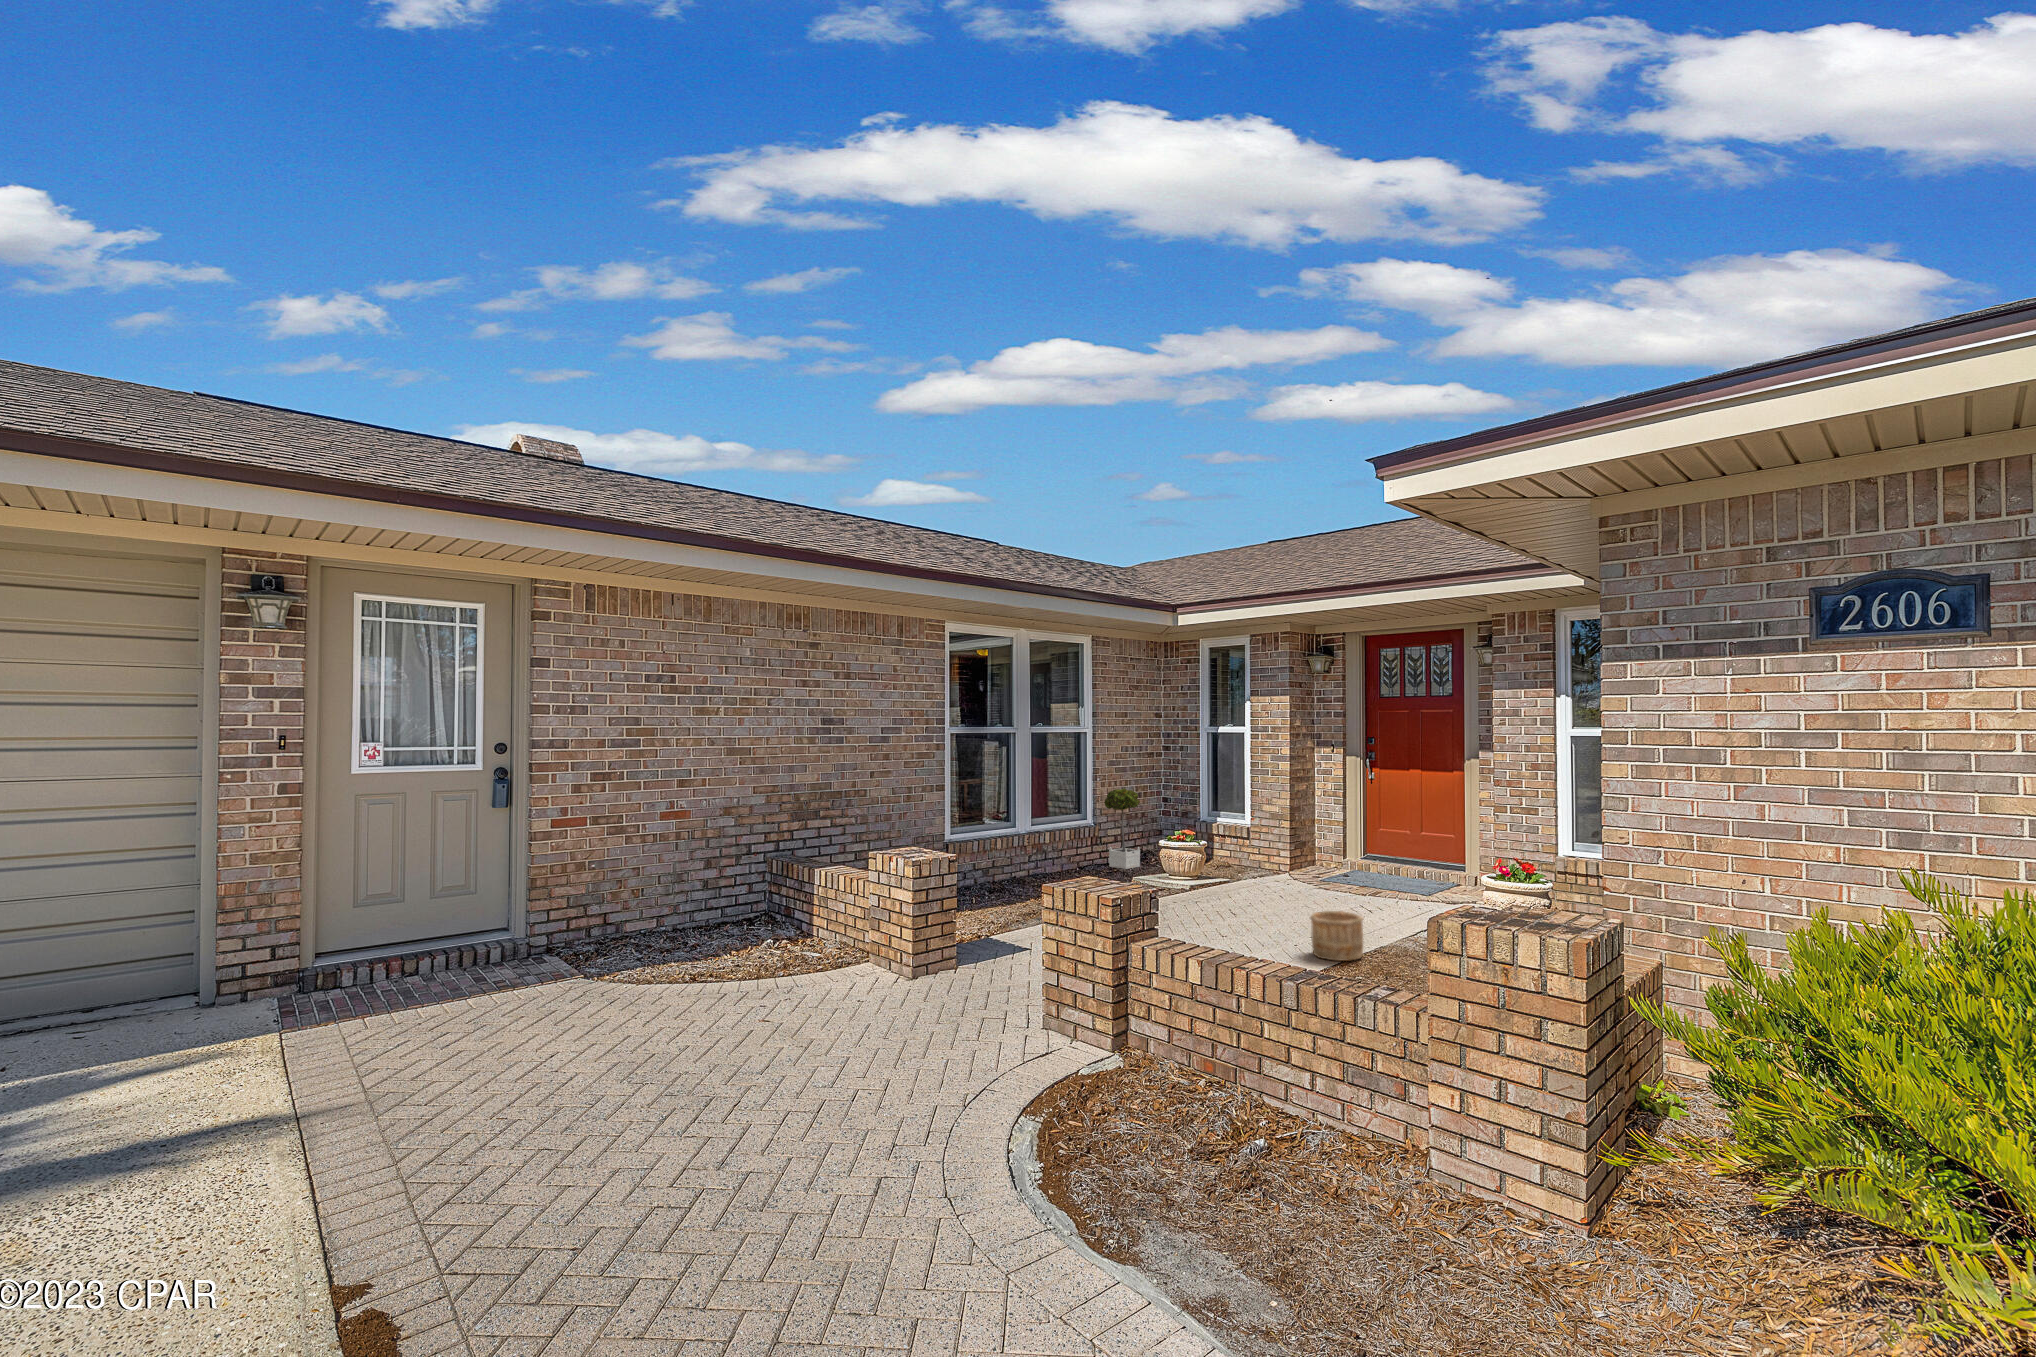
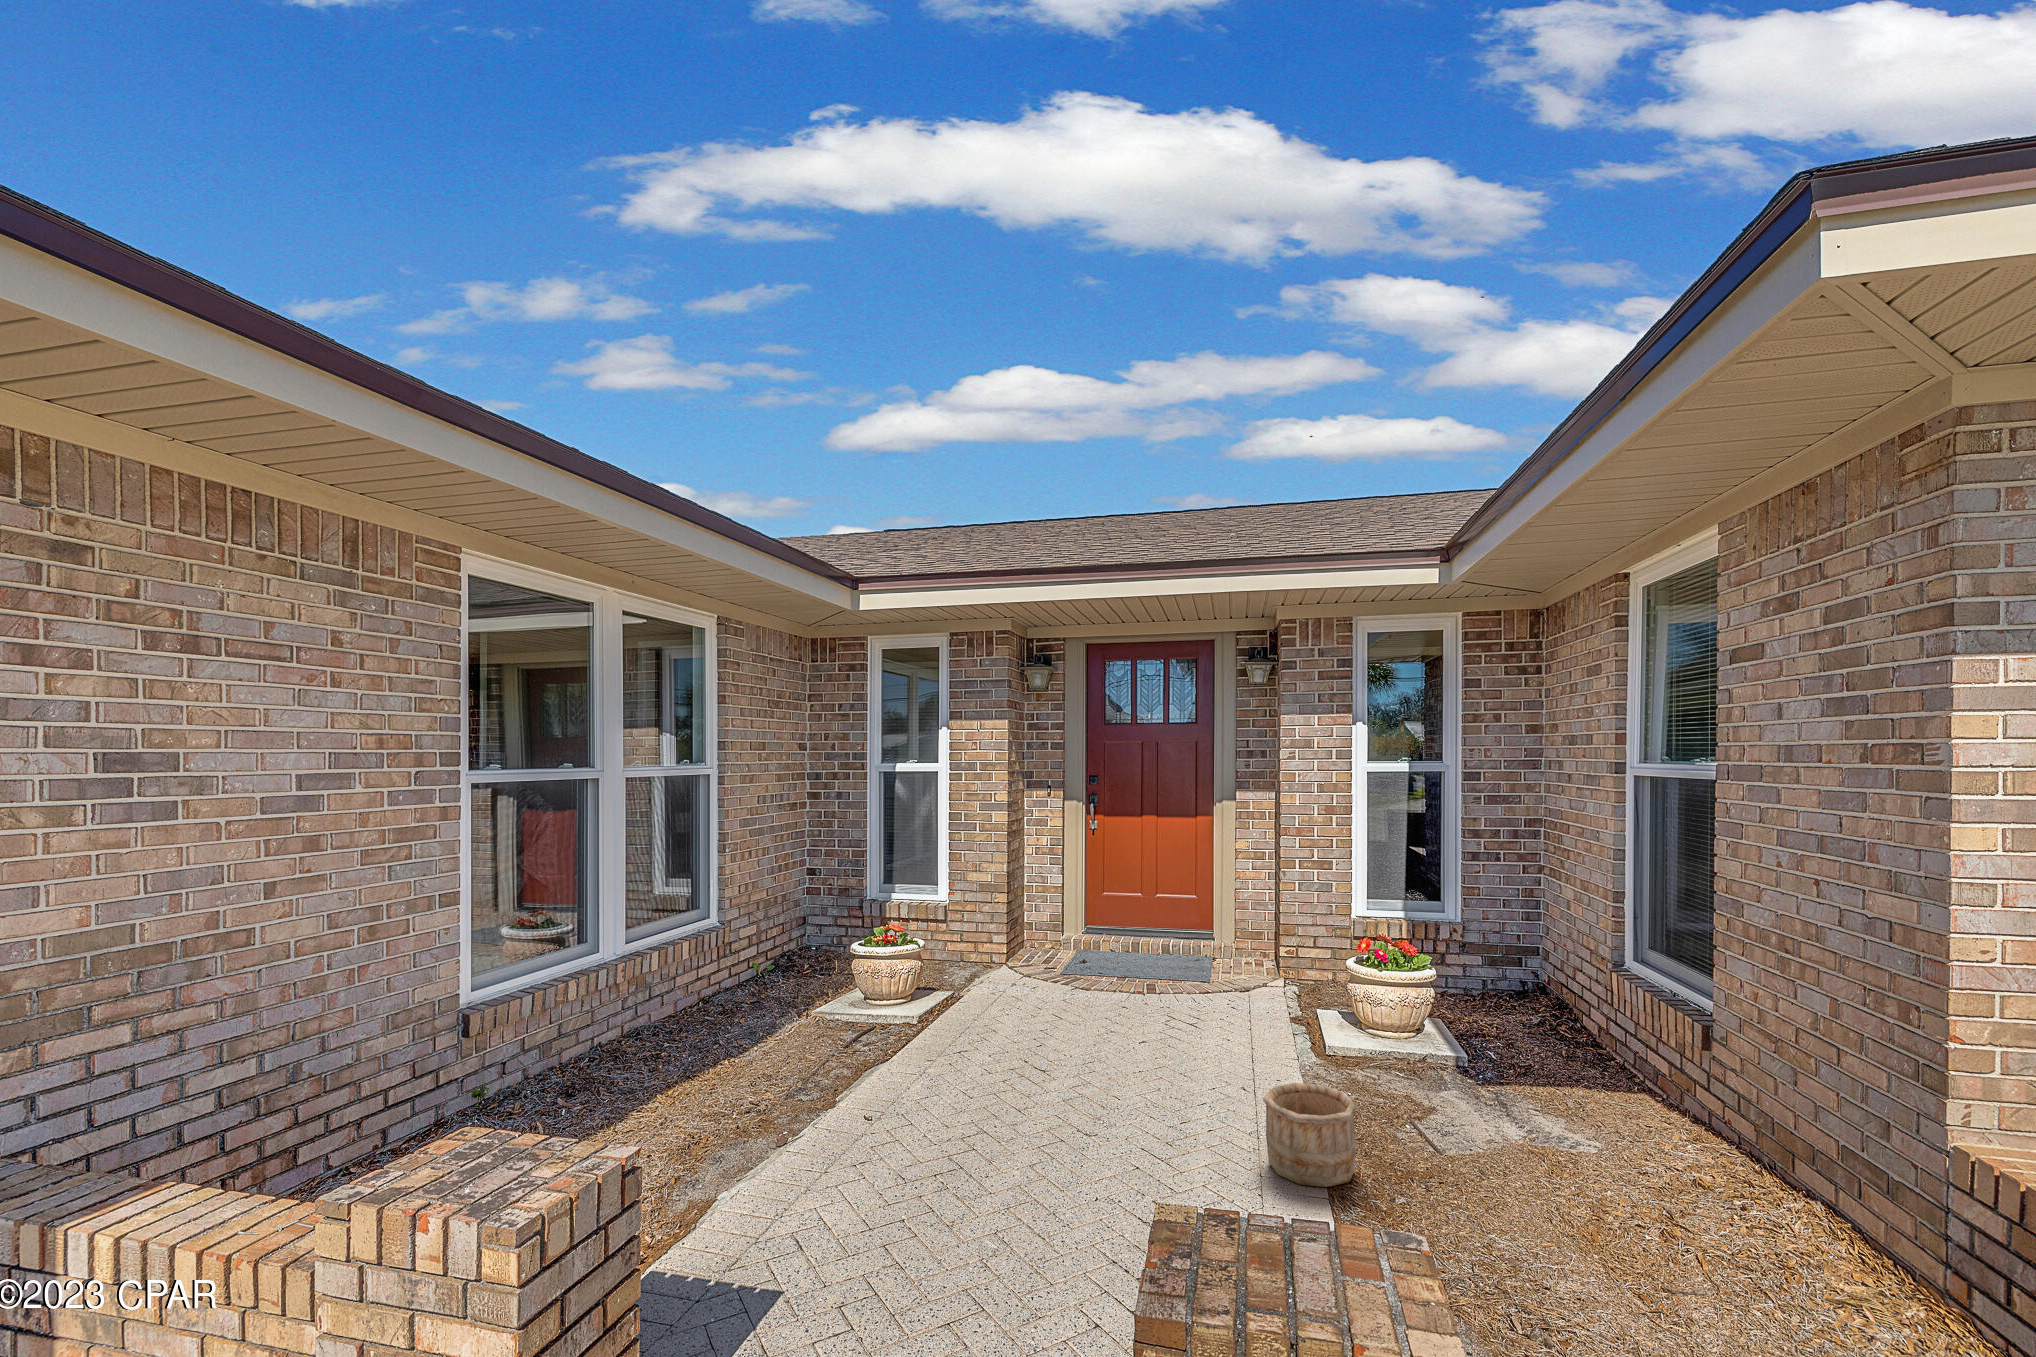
potted tree: present [1104,788,1140,869] -> none [739,862,794,989]

